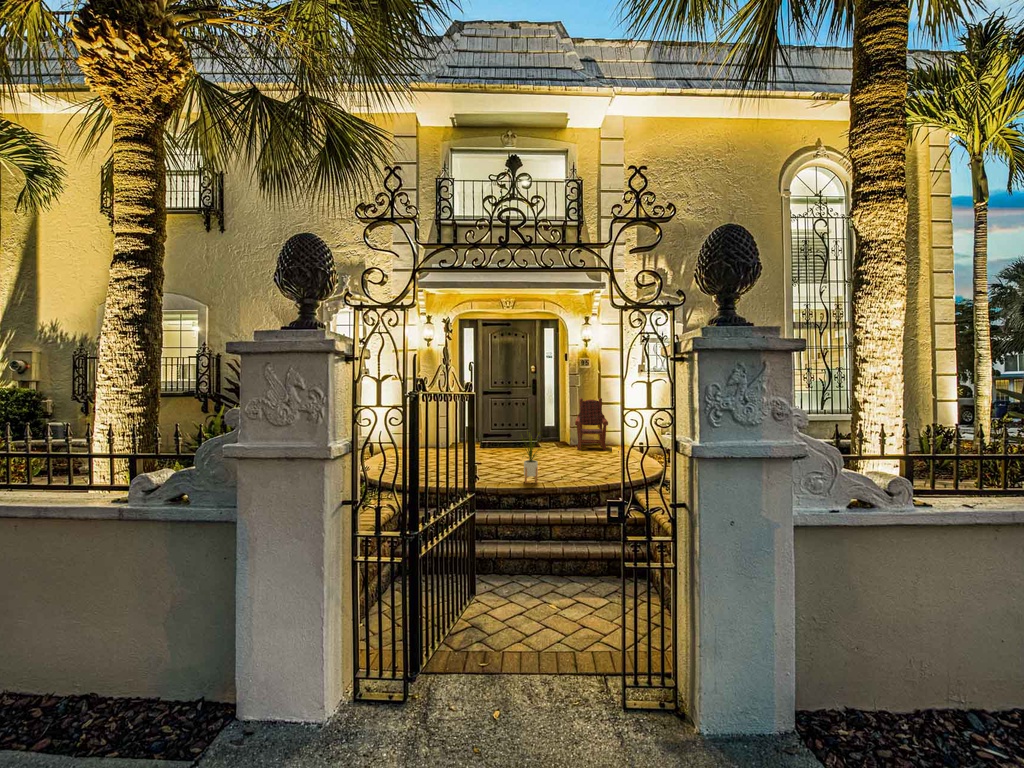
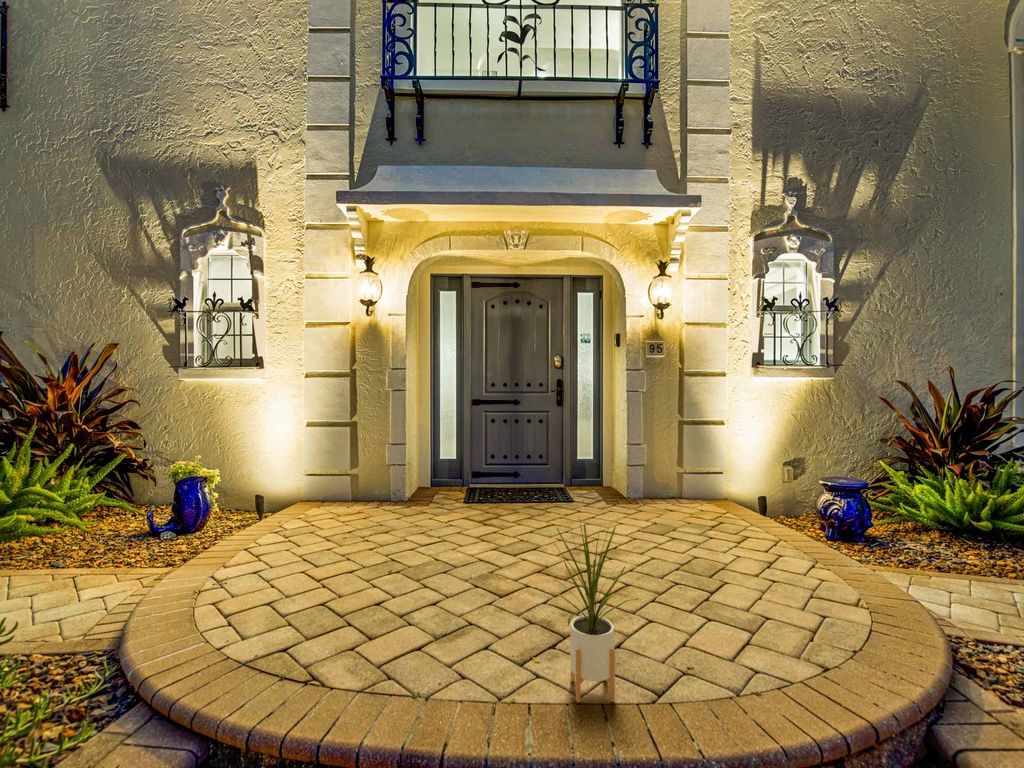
armchair: present [575,398,608,450] -> none [641,412,708,514]

